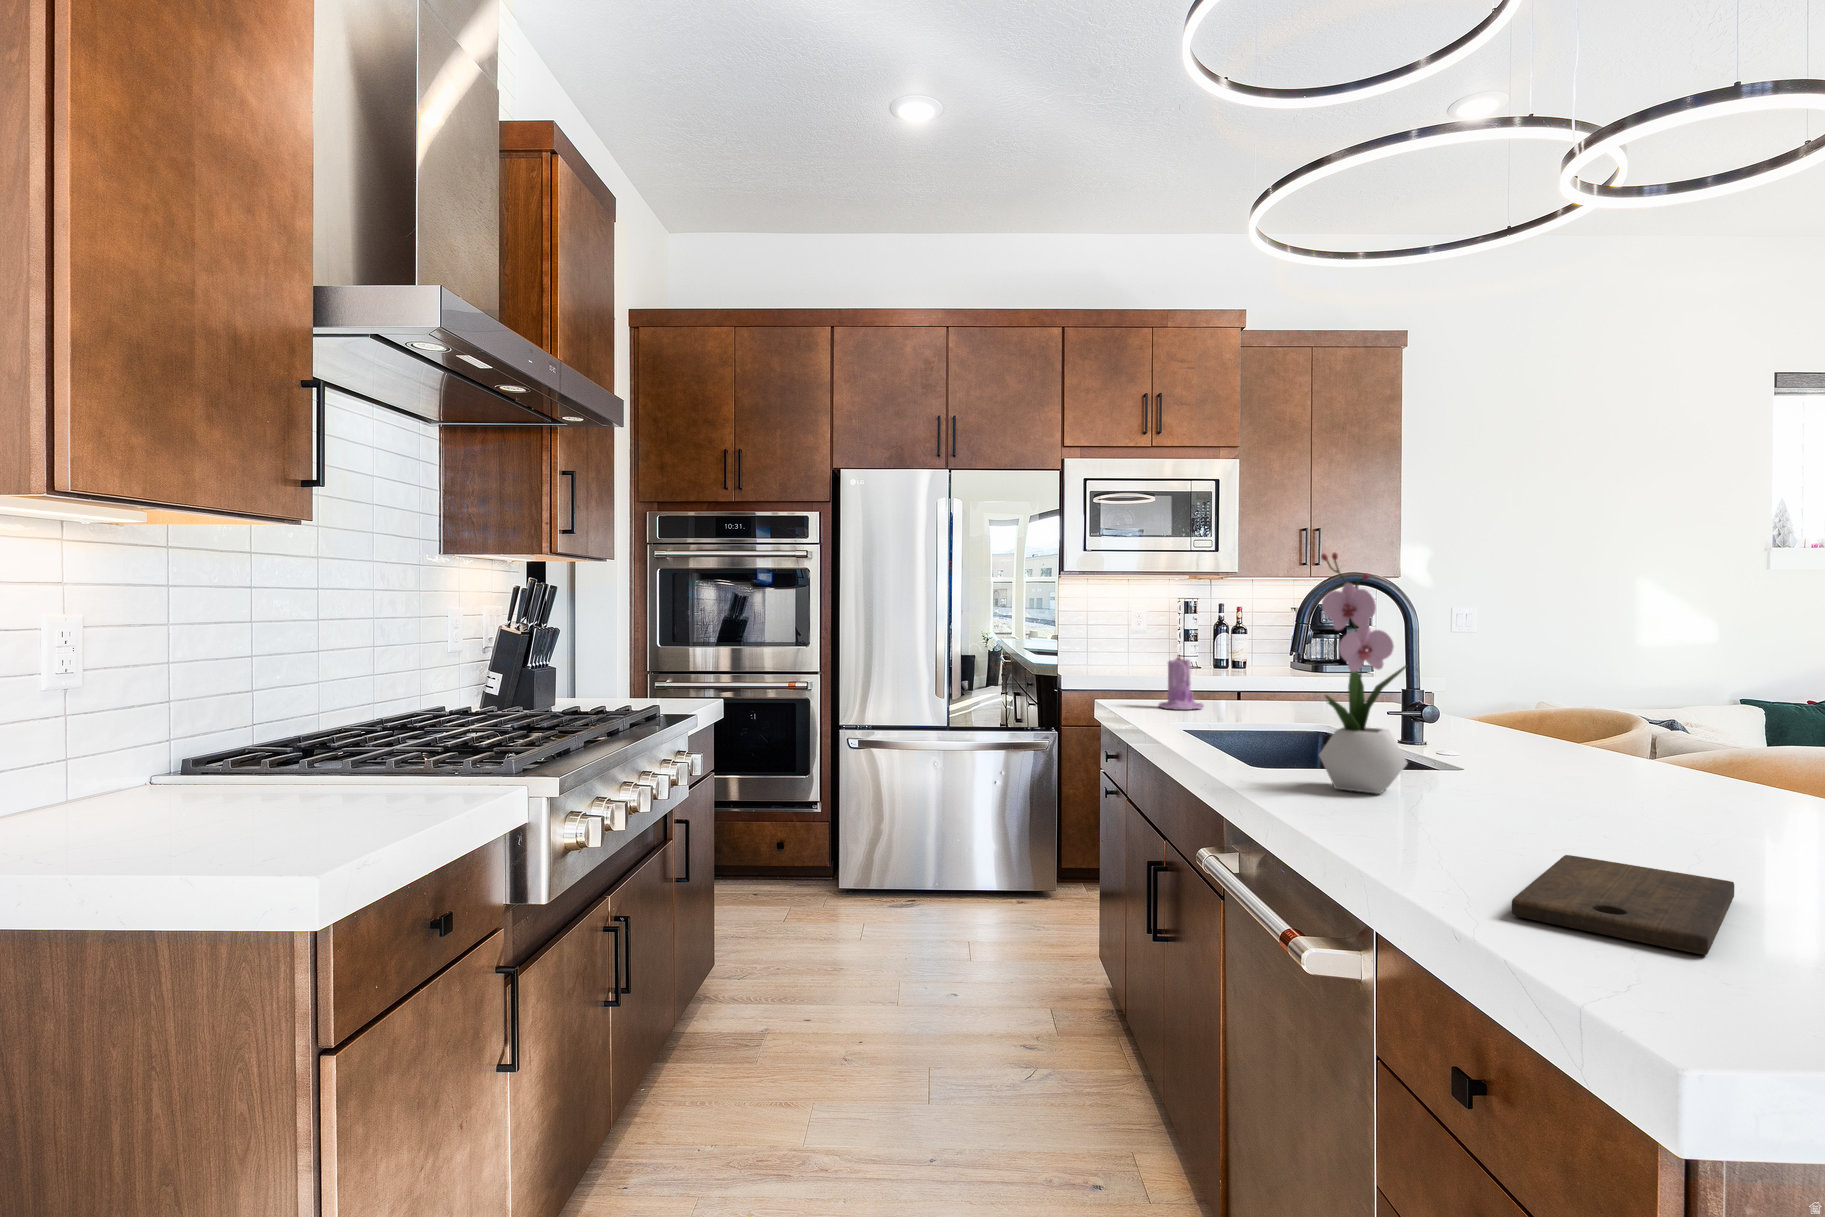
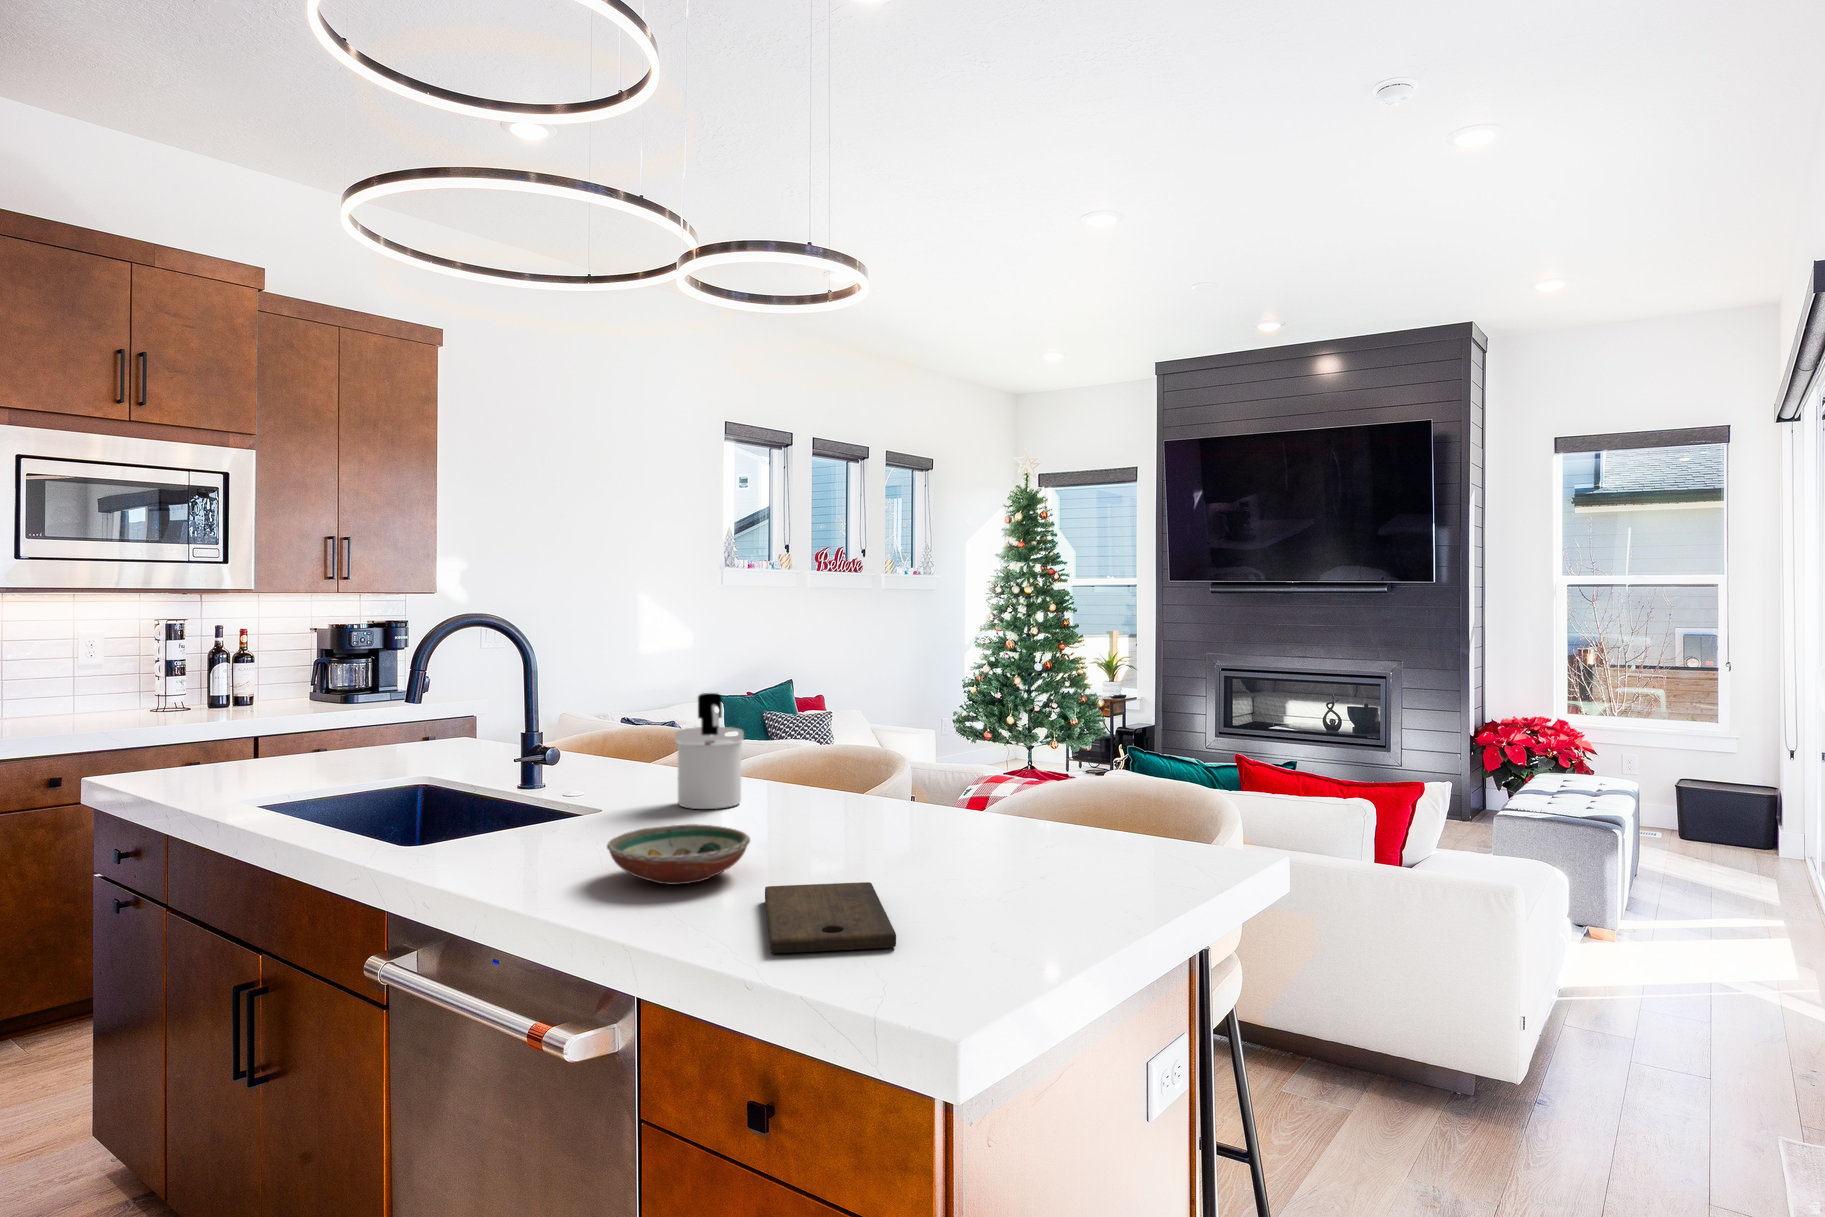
flower arrangement: present [1319,553,1407,794] -> none [500,615,588,858]
soap dispenser: none [1553,653,1649,787] -> present [675,693,744,809]
candle: present [1159,656,1204,710] -> none [201,705,267,781]
decorative bowl: none [1396,776,1577,839] -> present [607,824,750,884]

